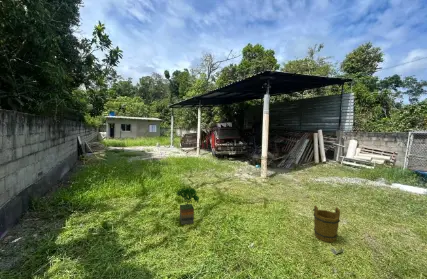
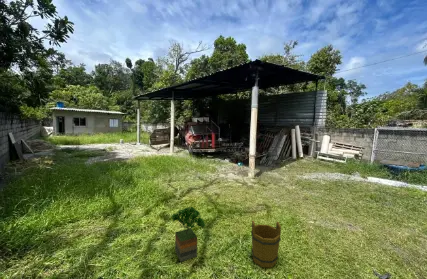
bucket: present [313,205,340,242] -> present [251,221,281,268]

